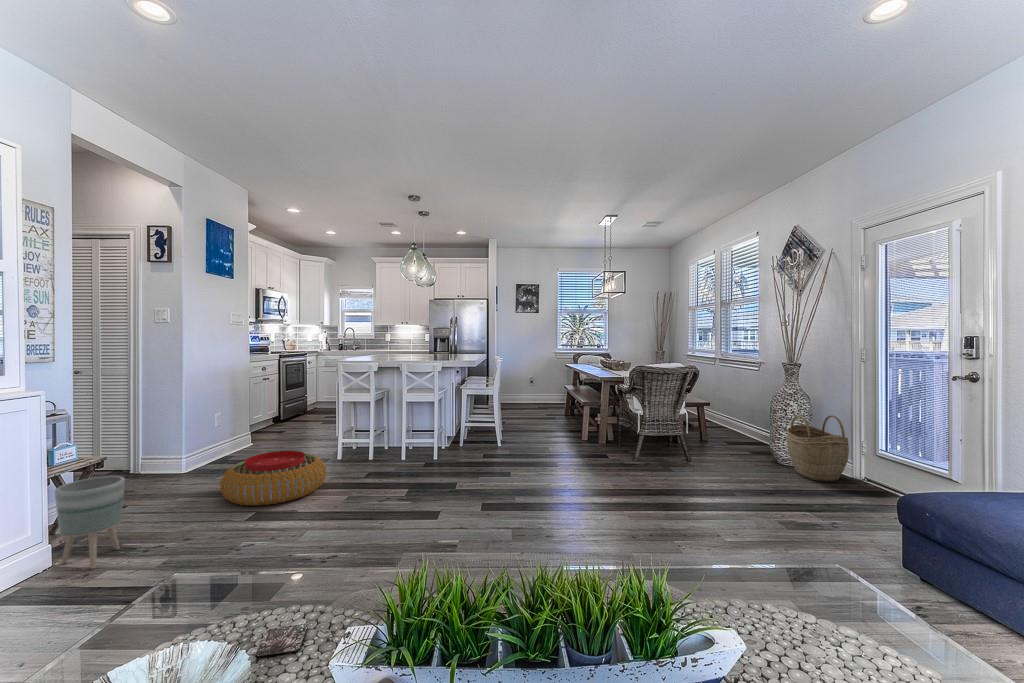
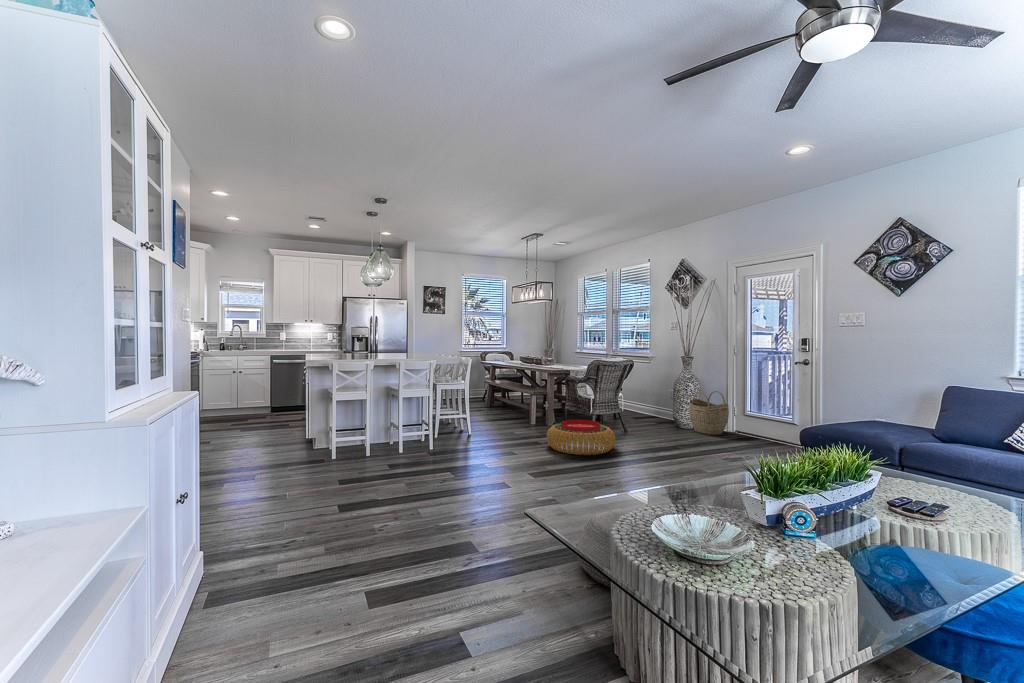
pouf: present [220,451,326,506] -> present [547,420,615,455]
planter: present [55,476,125,569] -> none [205,482,272,587]

